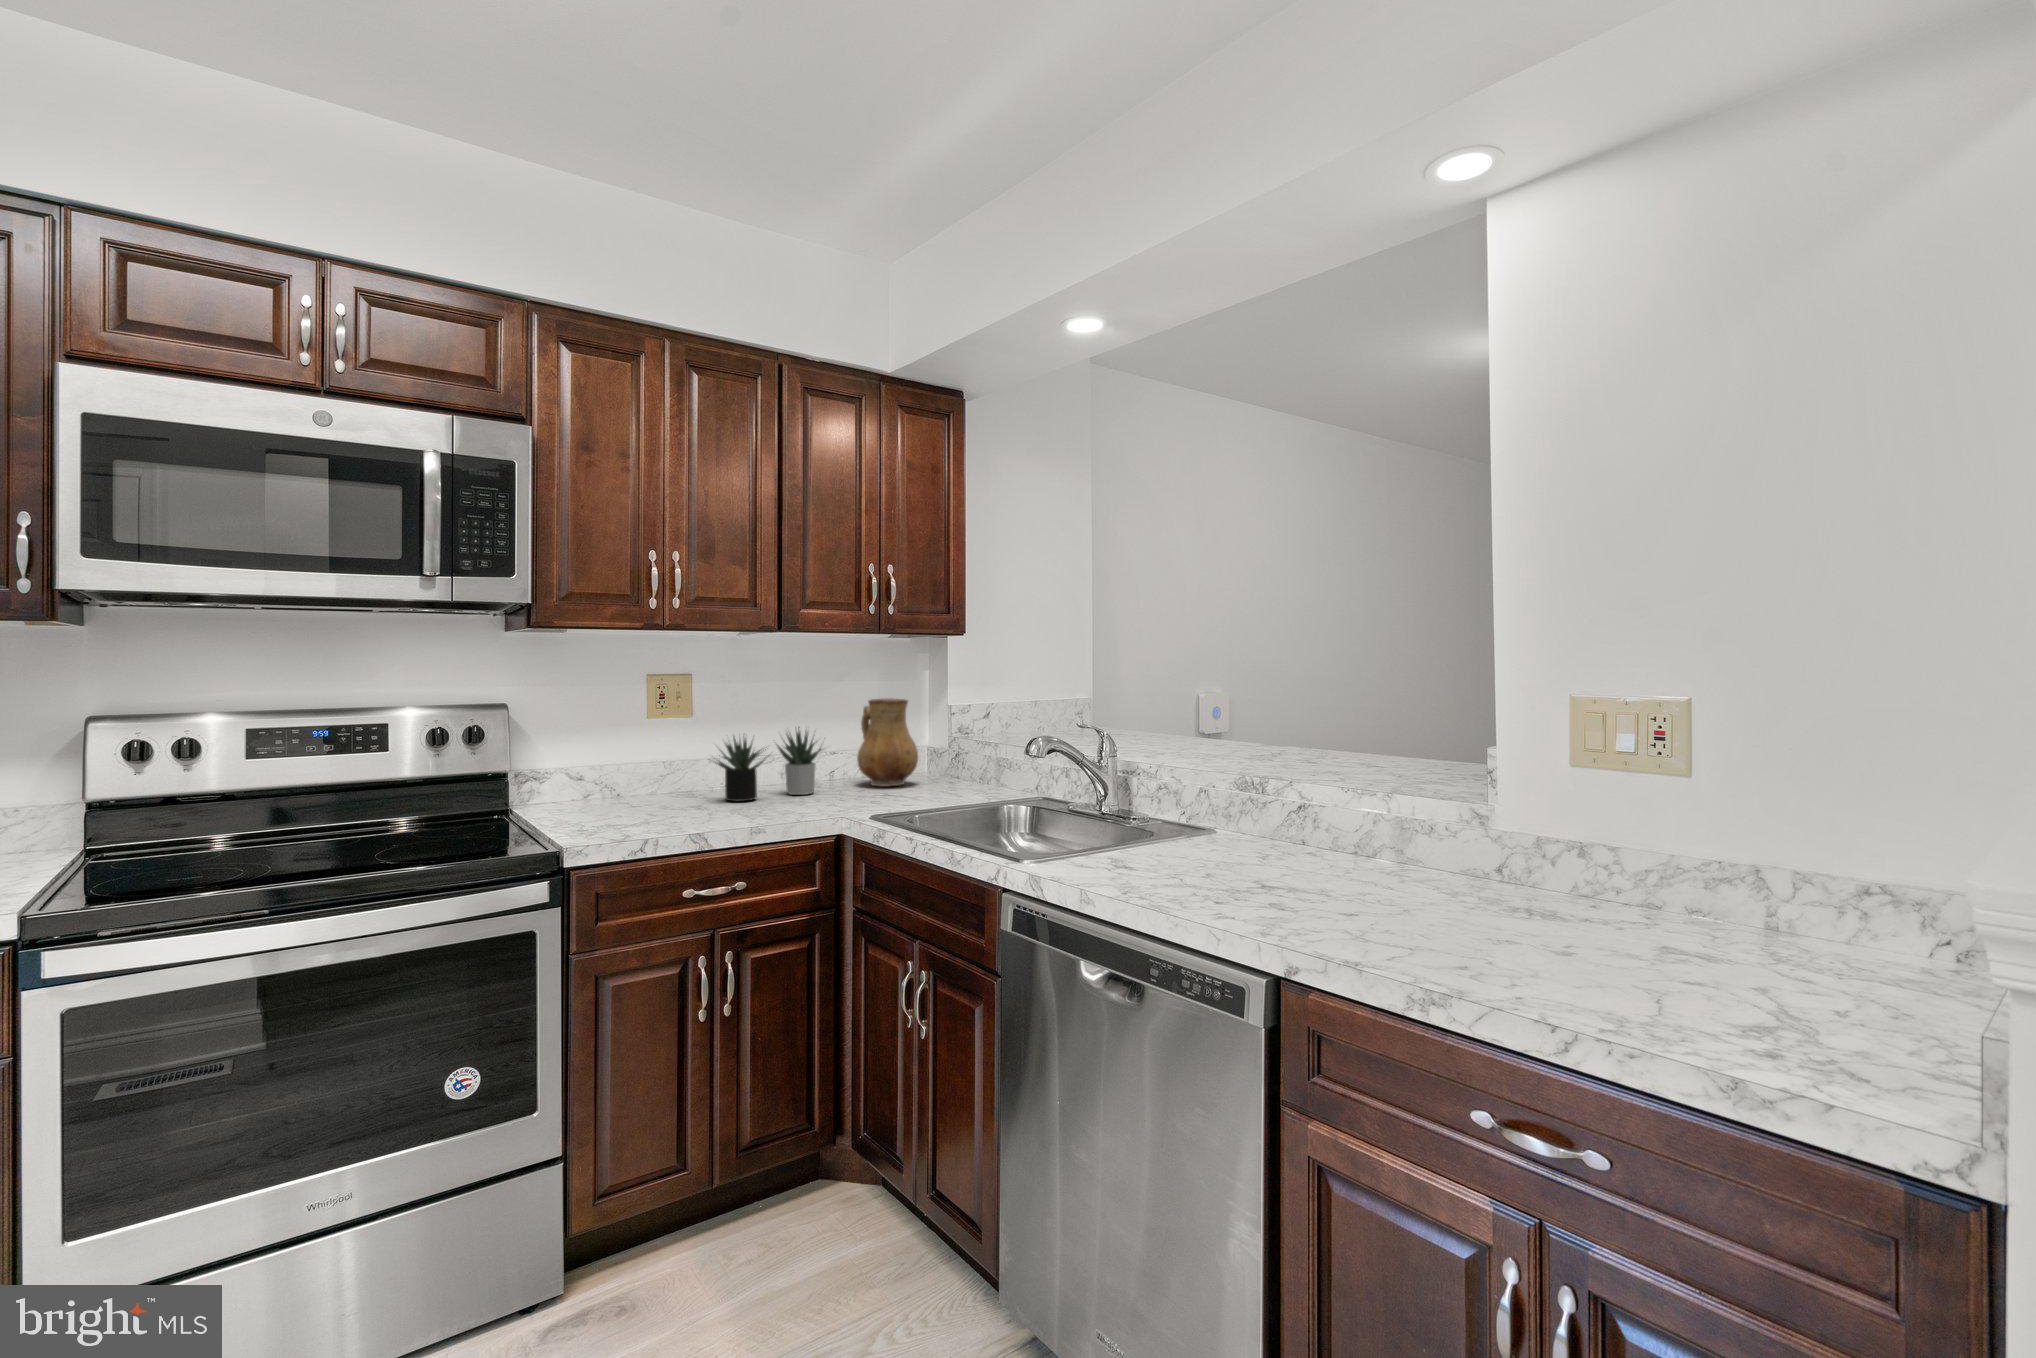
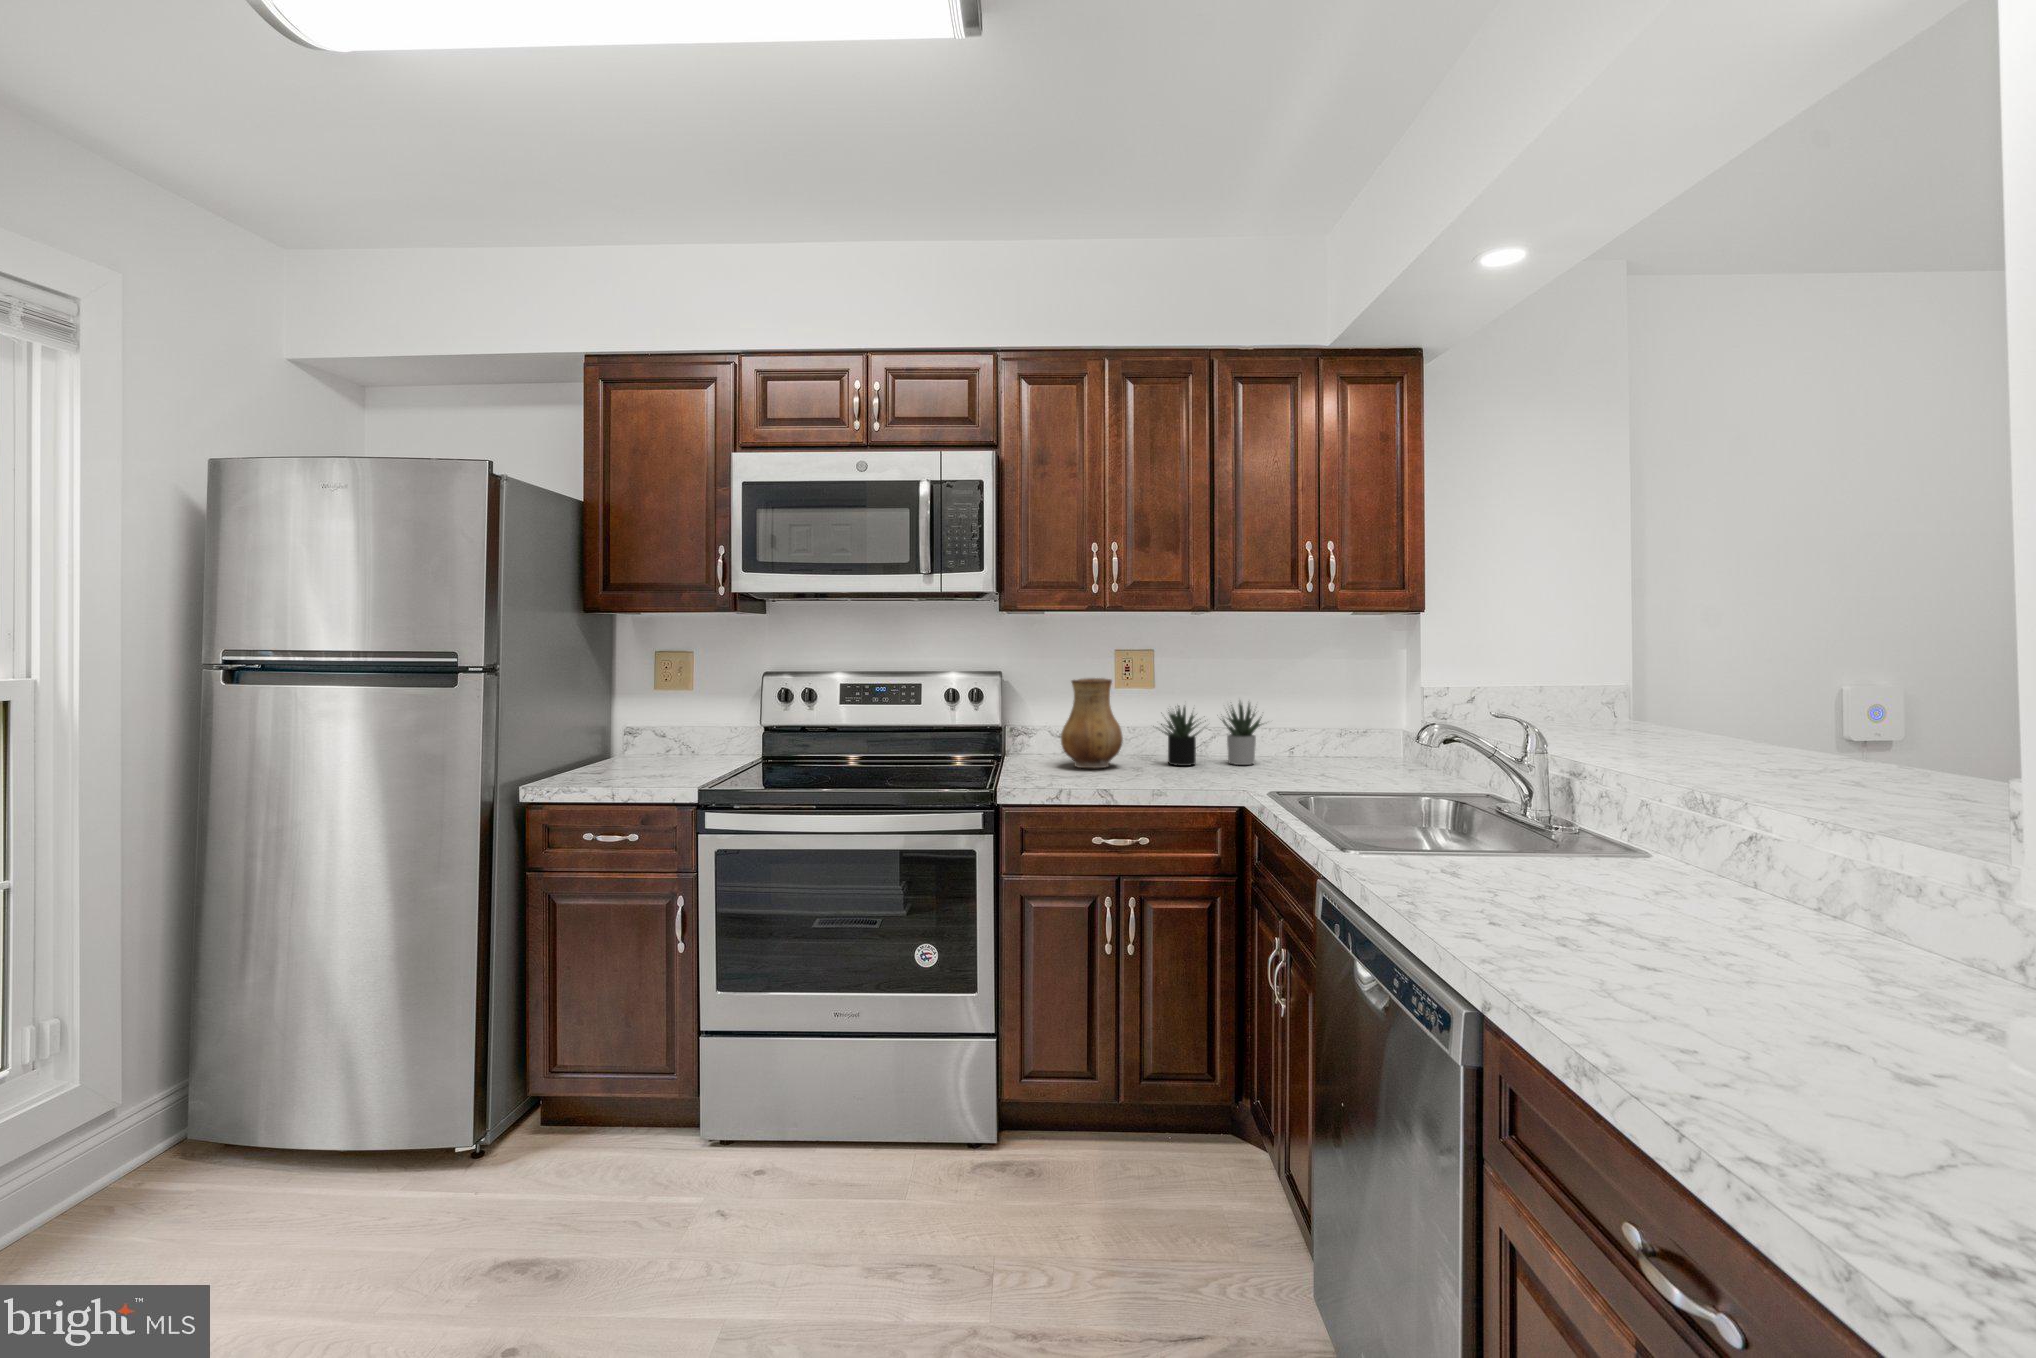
ceramic pitcher: present [857,699,918,786] -> present [1061,678,1123,768]

